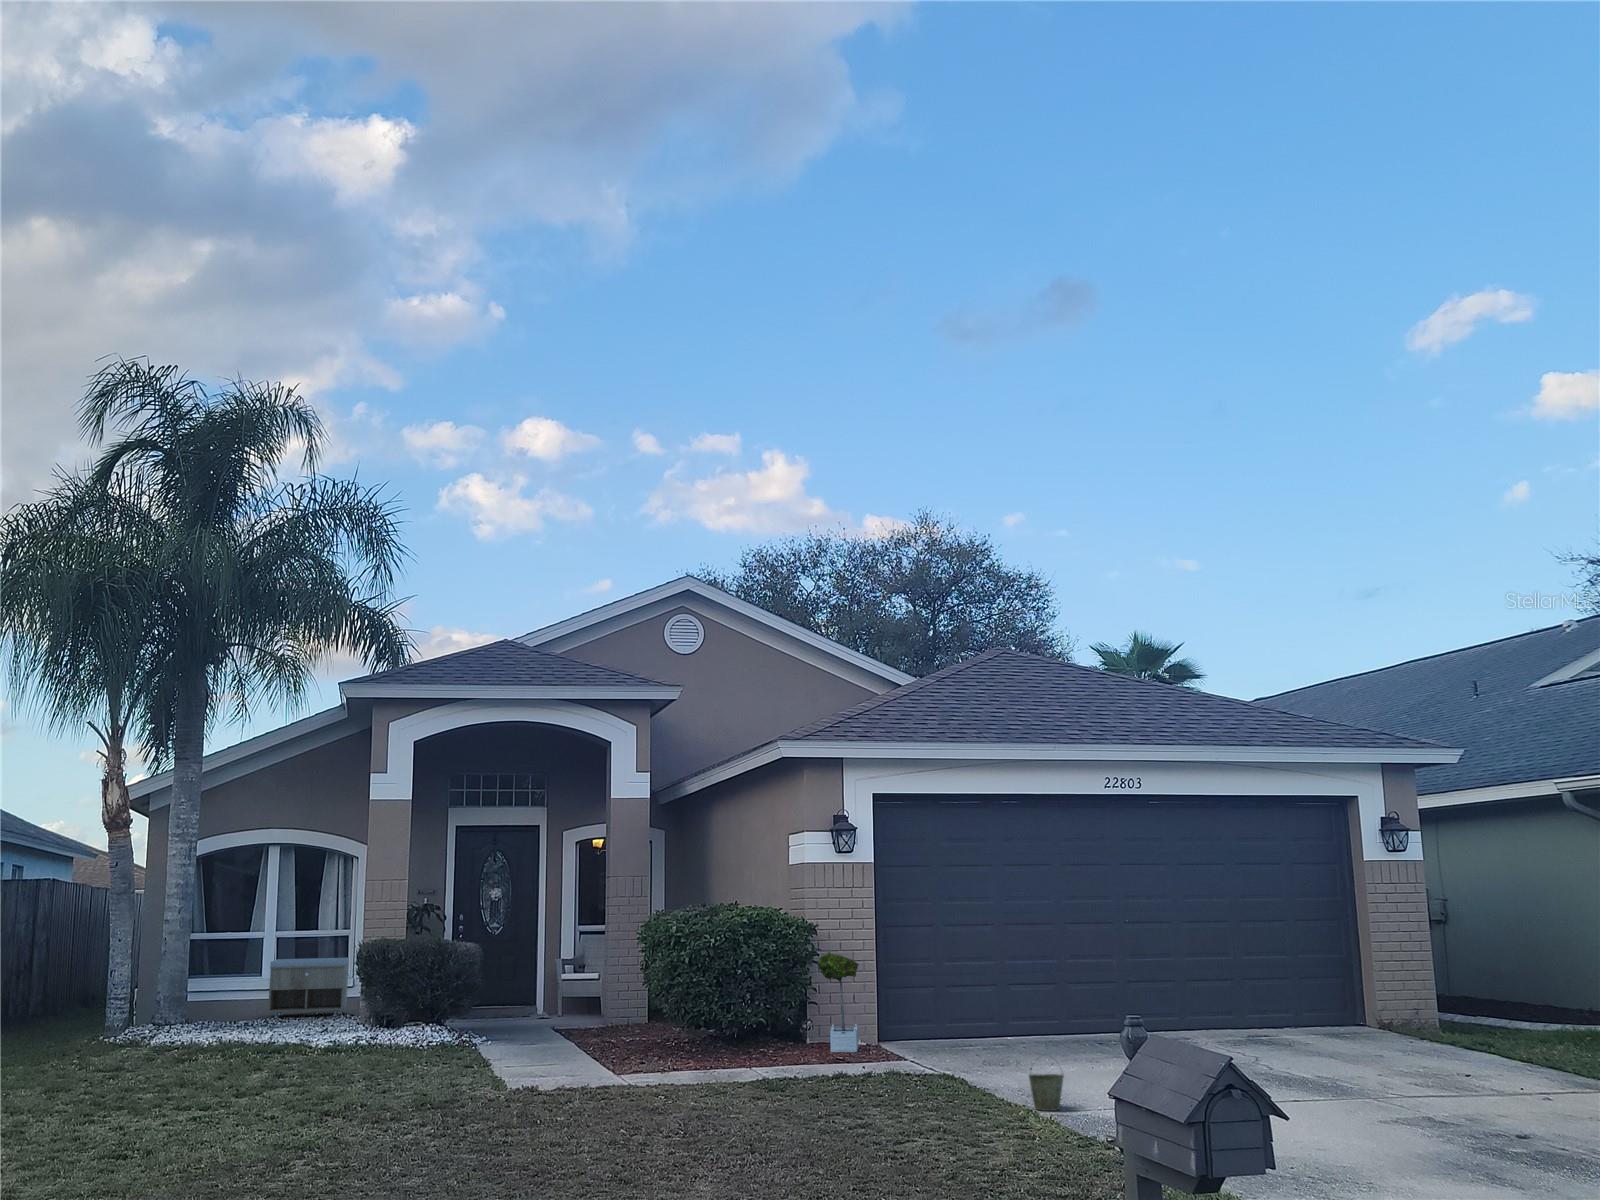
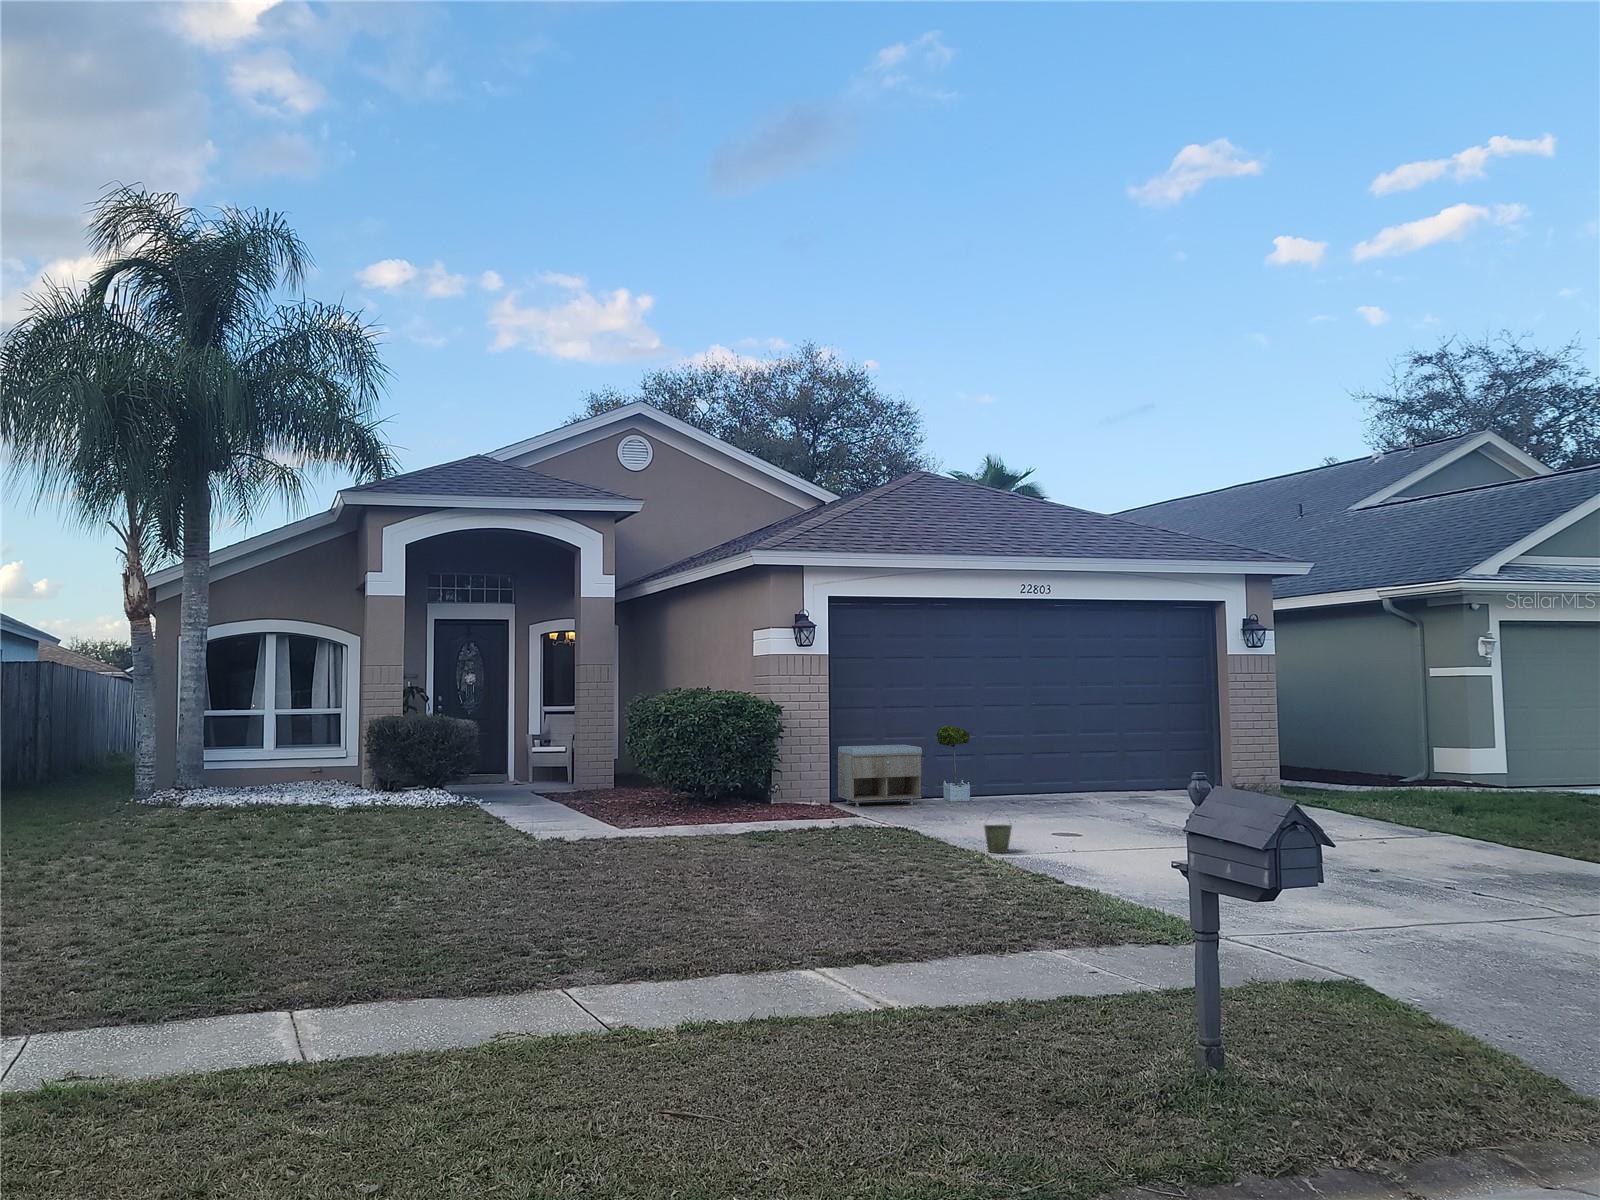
potted tree: present [818,952,859,1052] -> present [937,725,970,801]
storage bench: present [268,958,349,1018] -> present [838,745,922,807]

